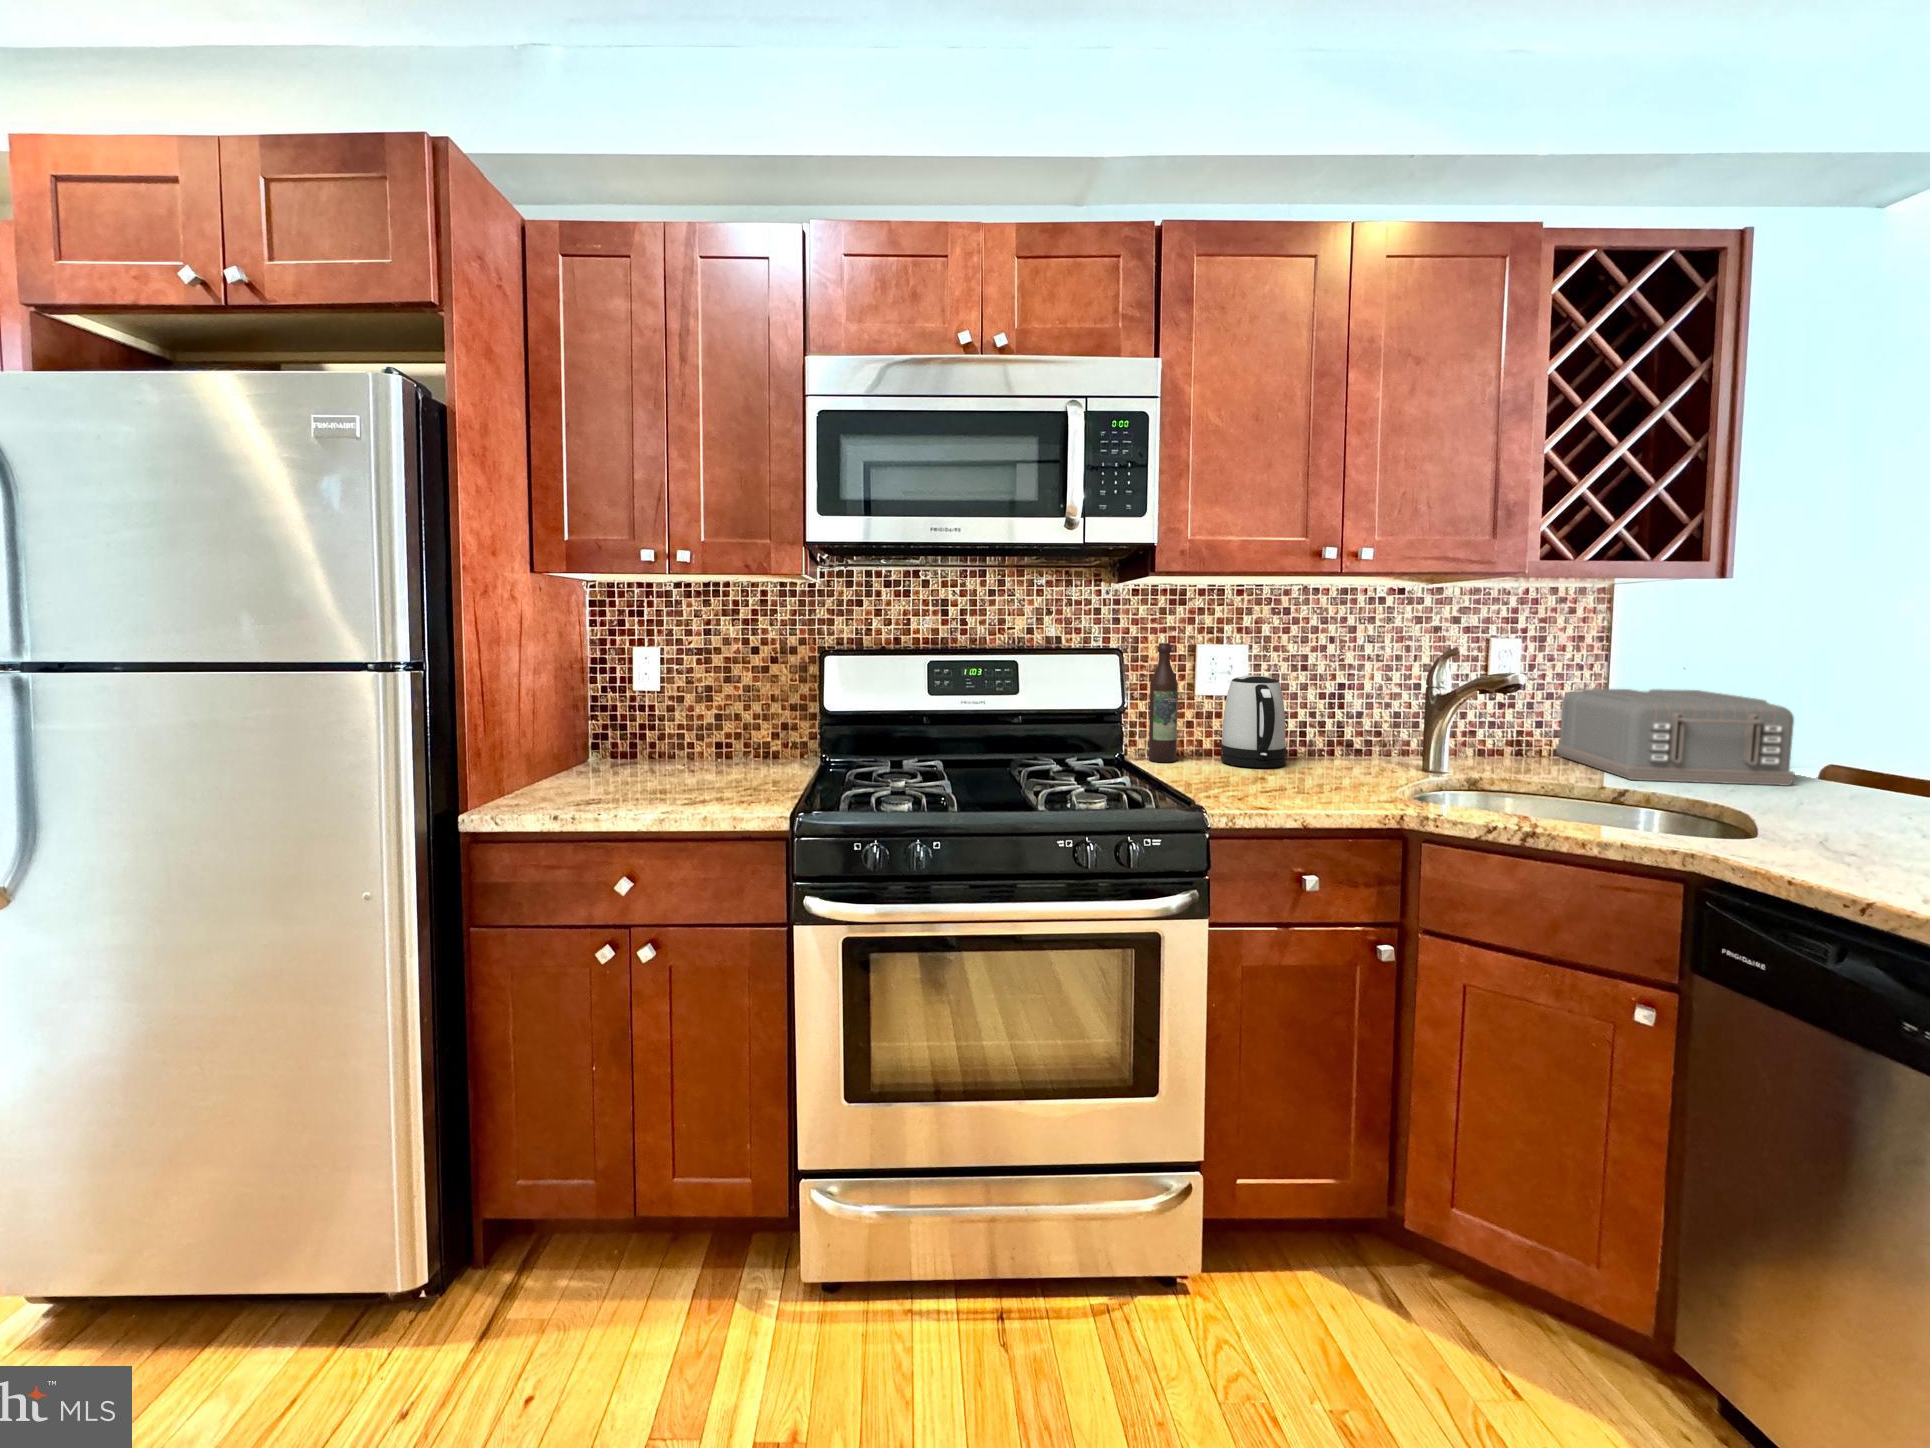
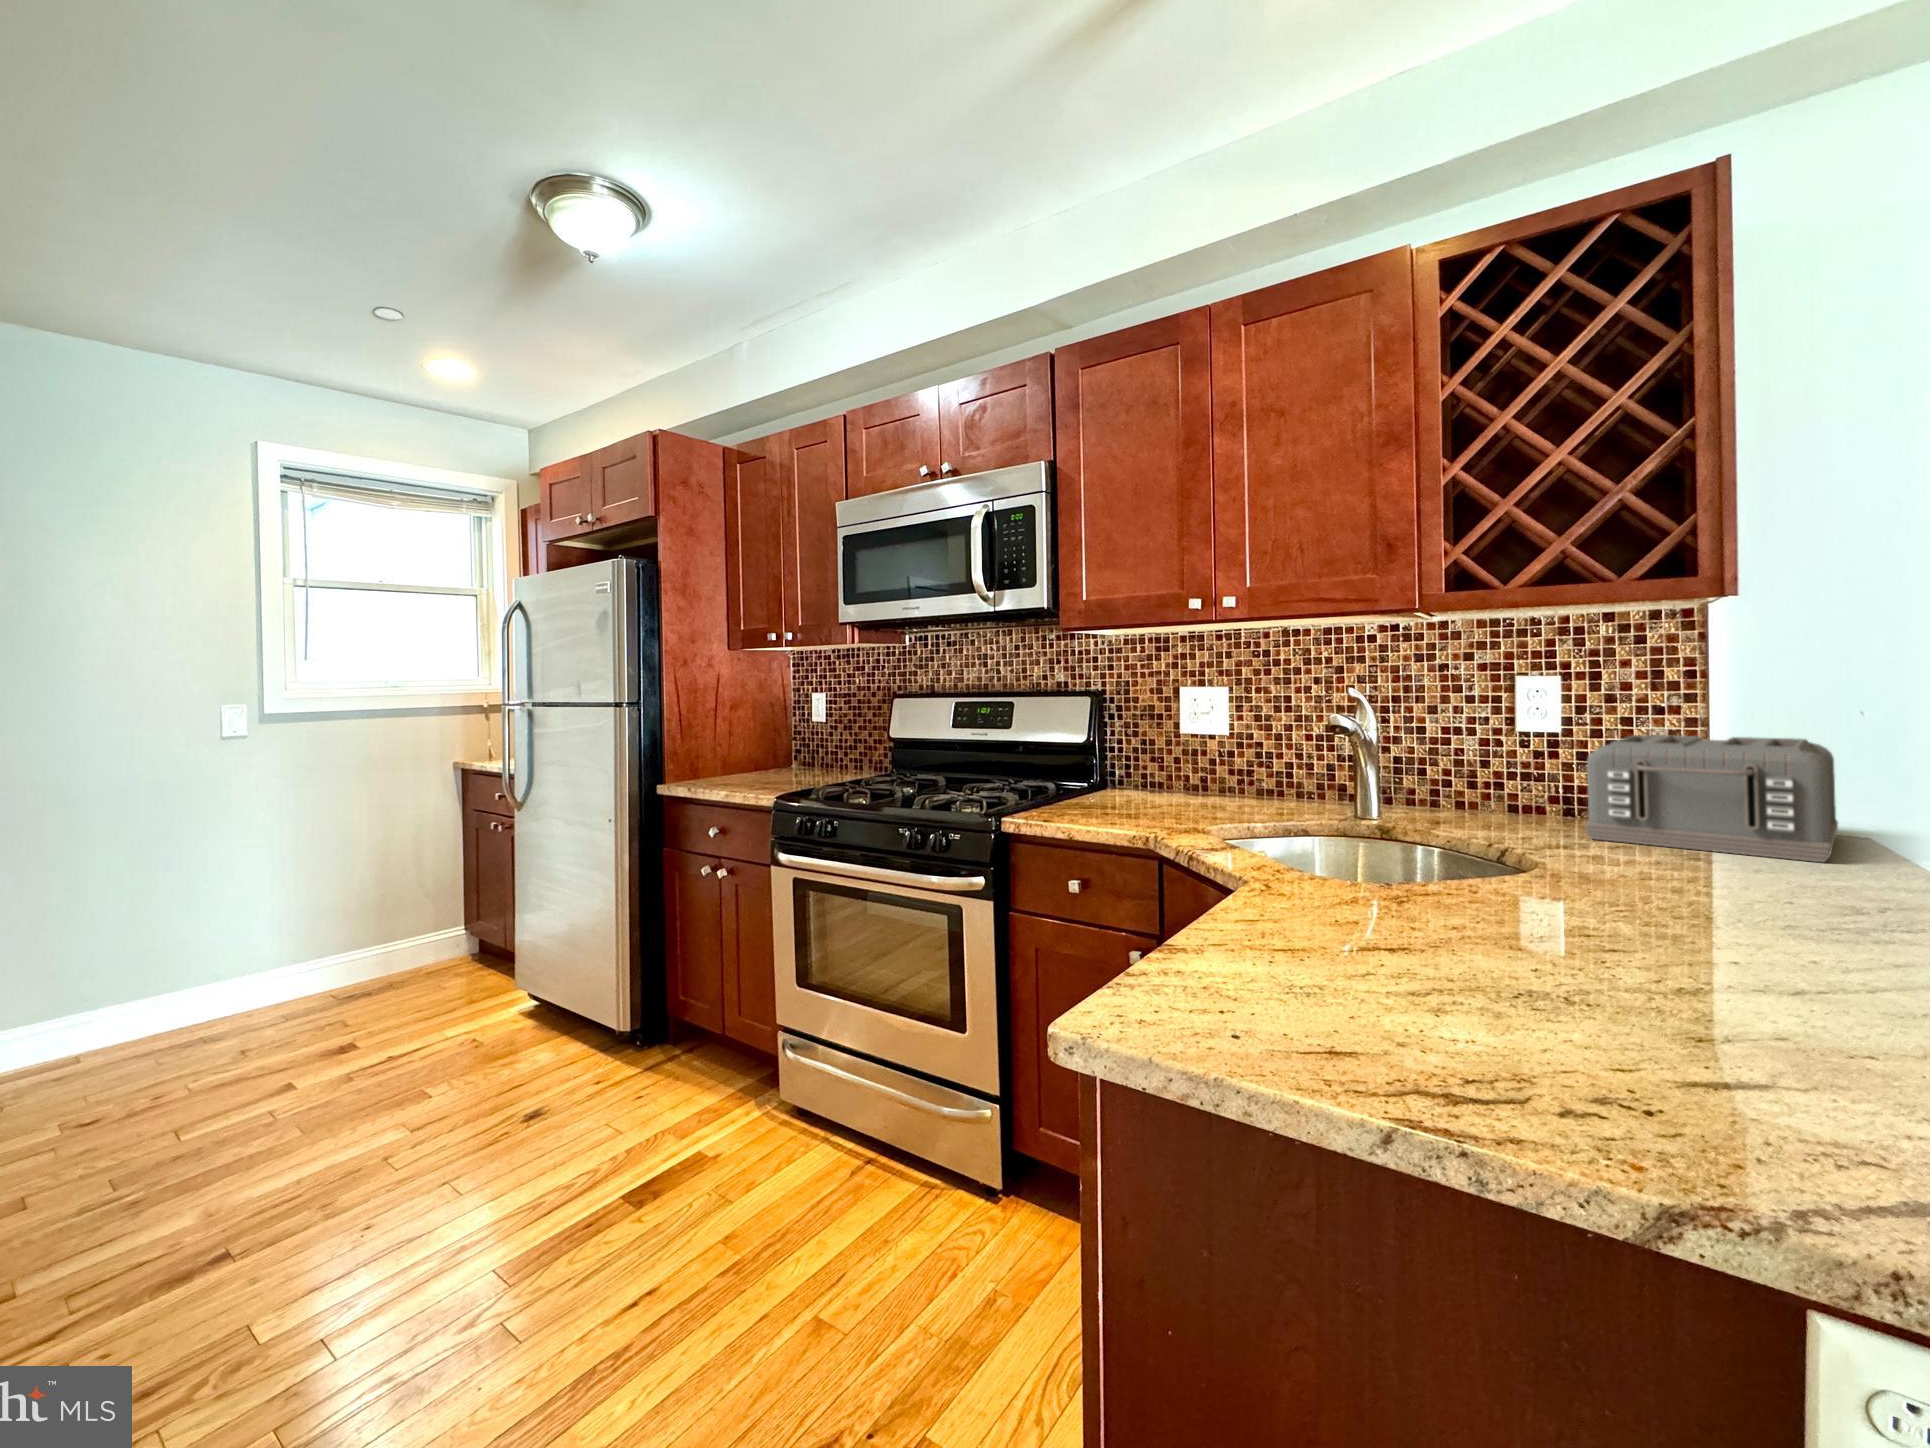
wine bottle: present [1149,643,1178,762] -> none [1131,686,1157,793]
kettle: present [1221,675,1286,768] -> none [1186,715,1247,801]

